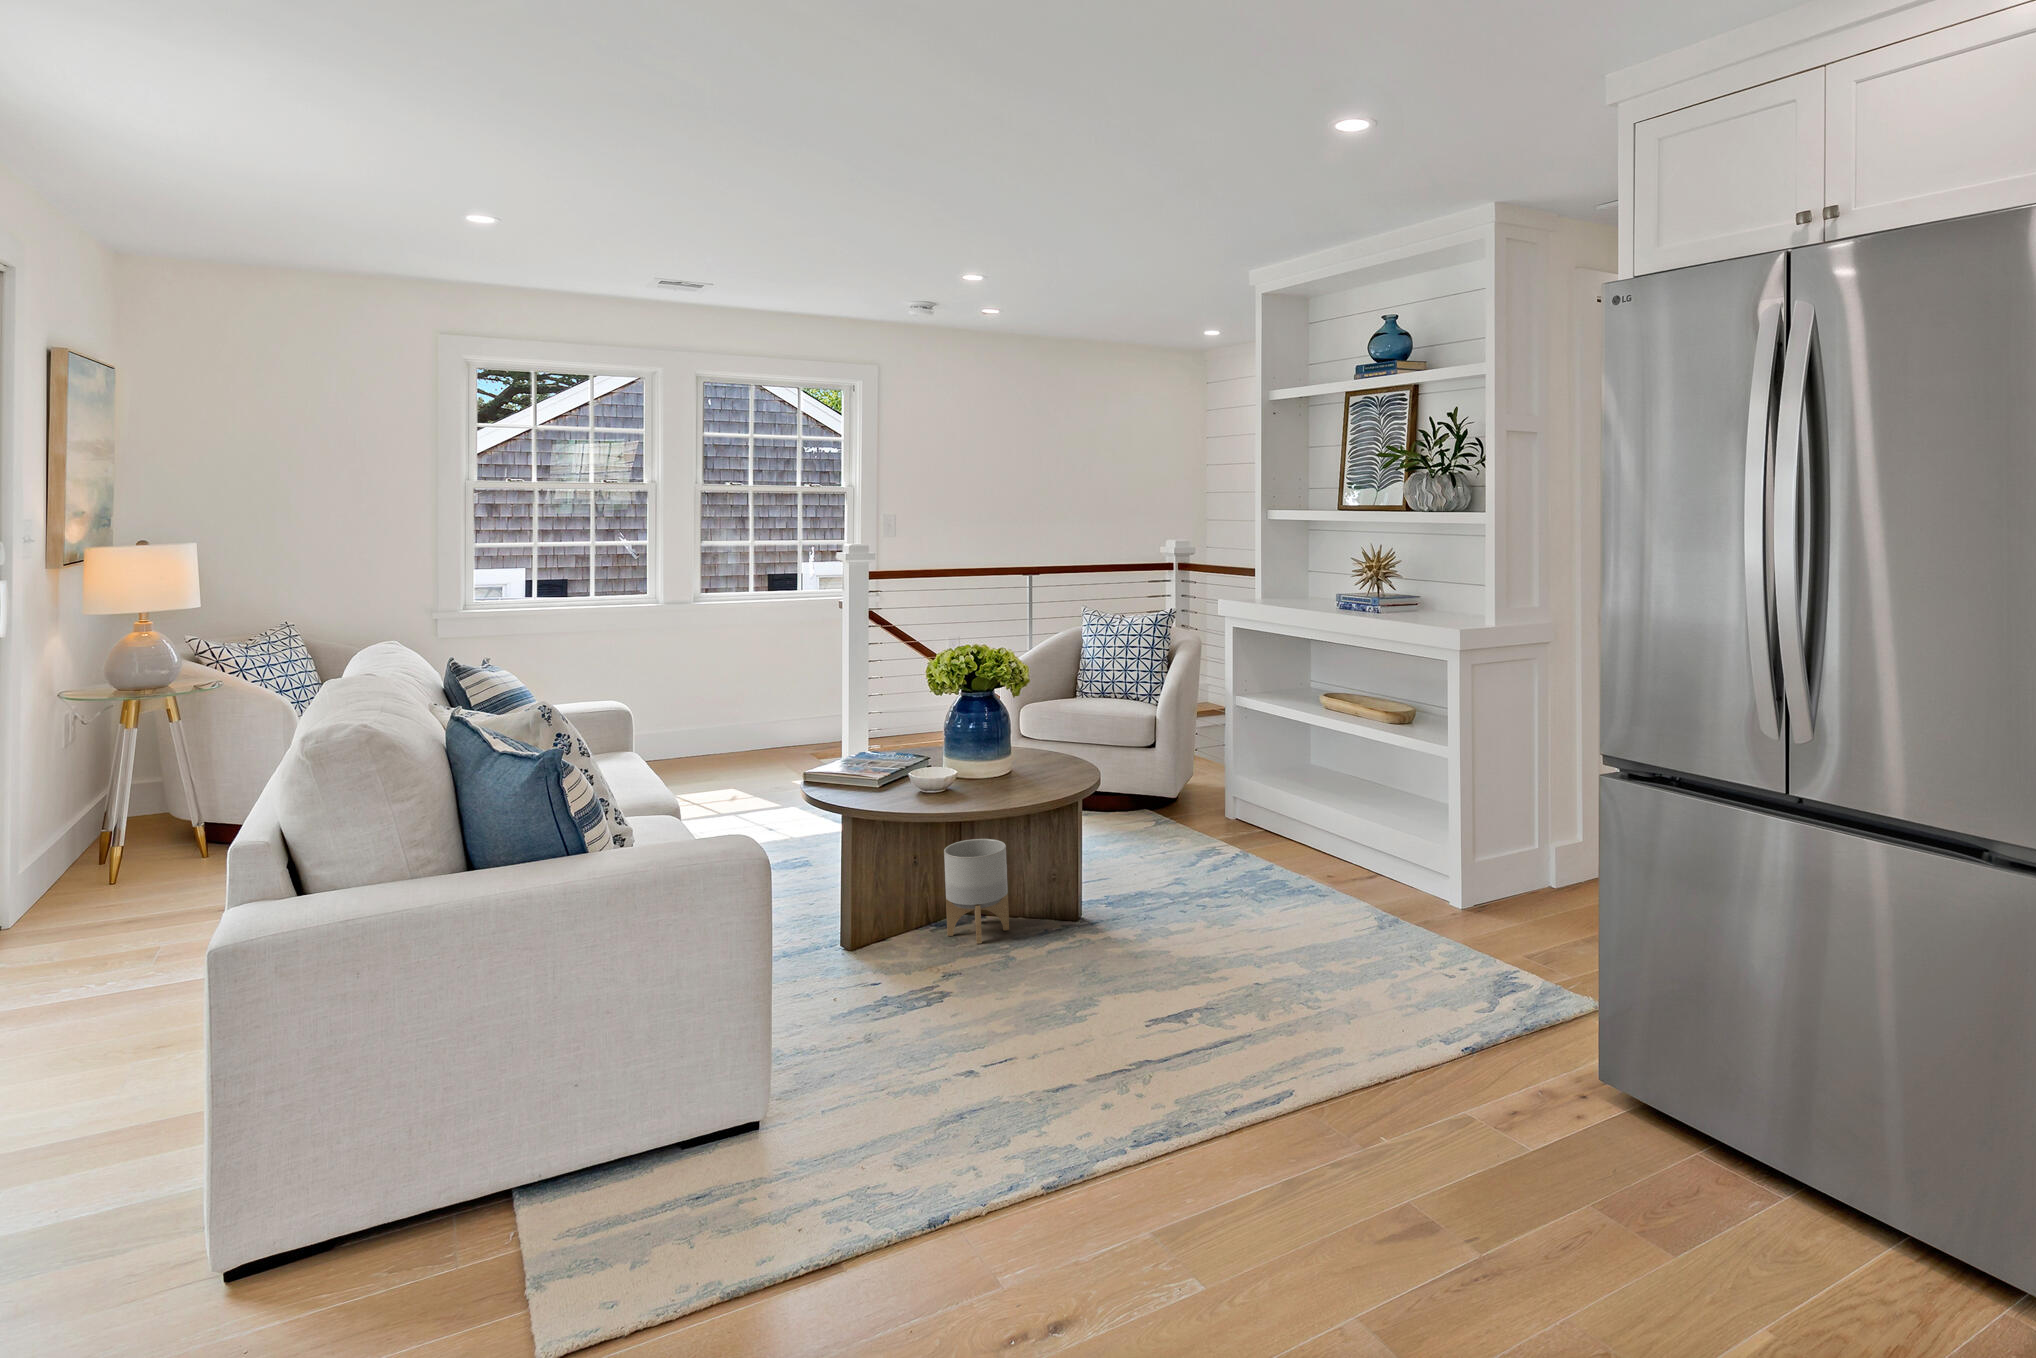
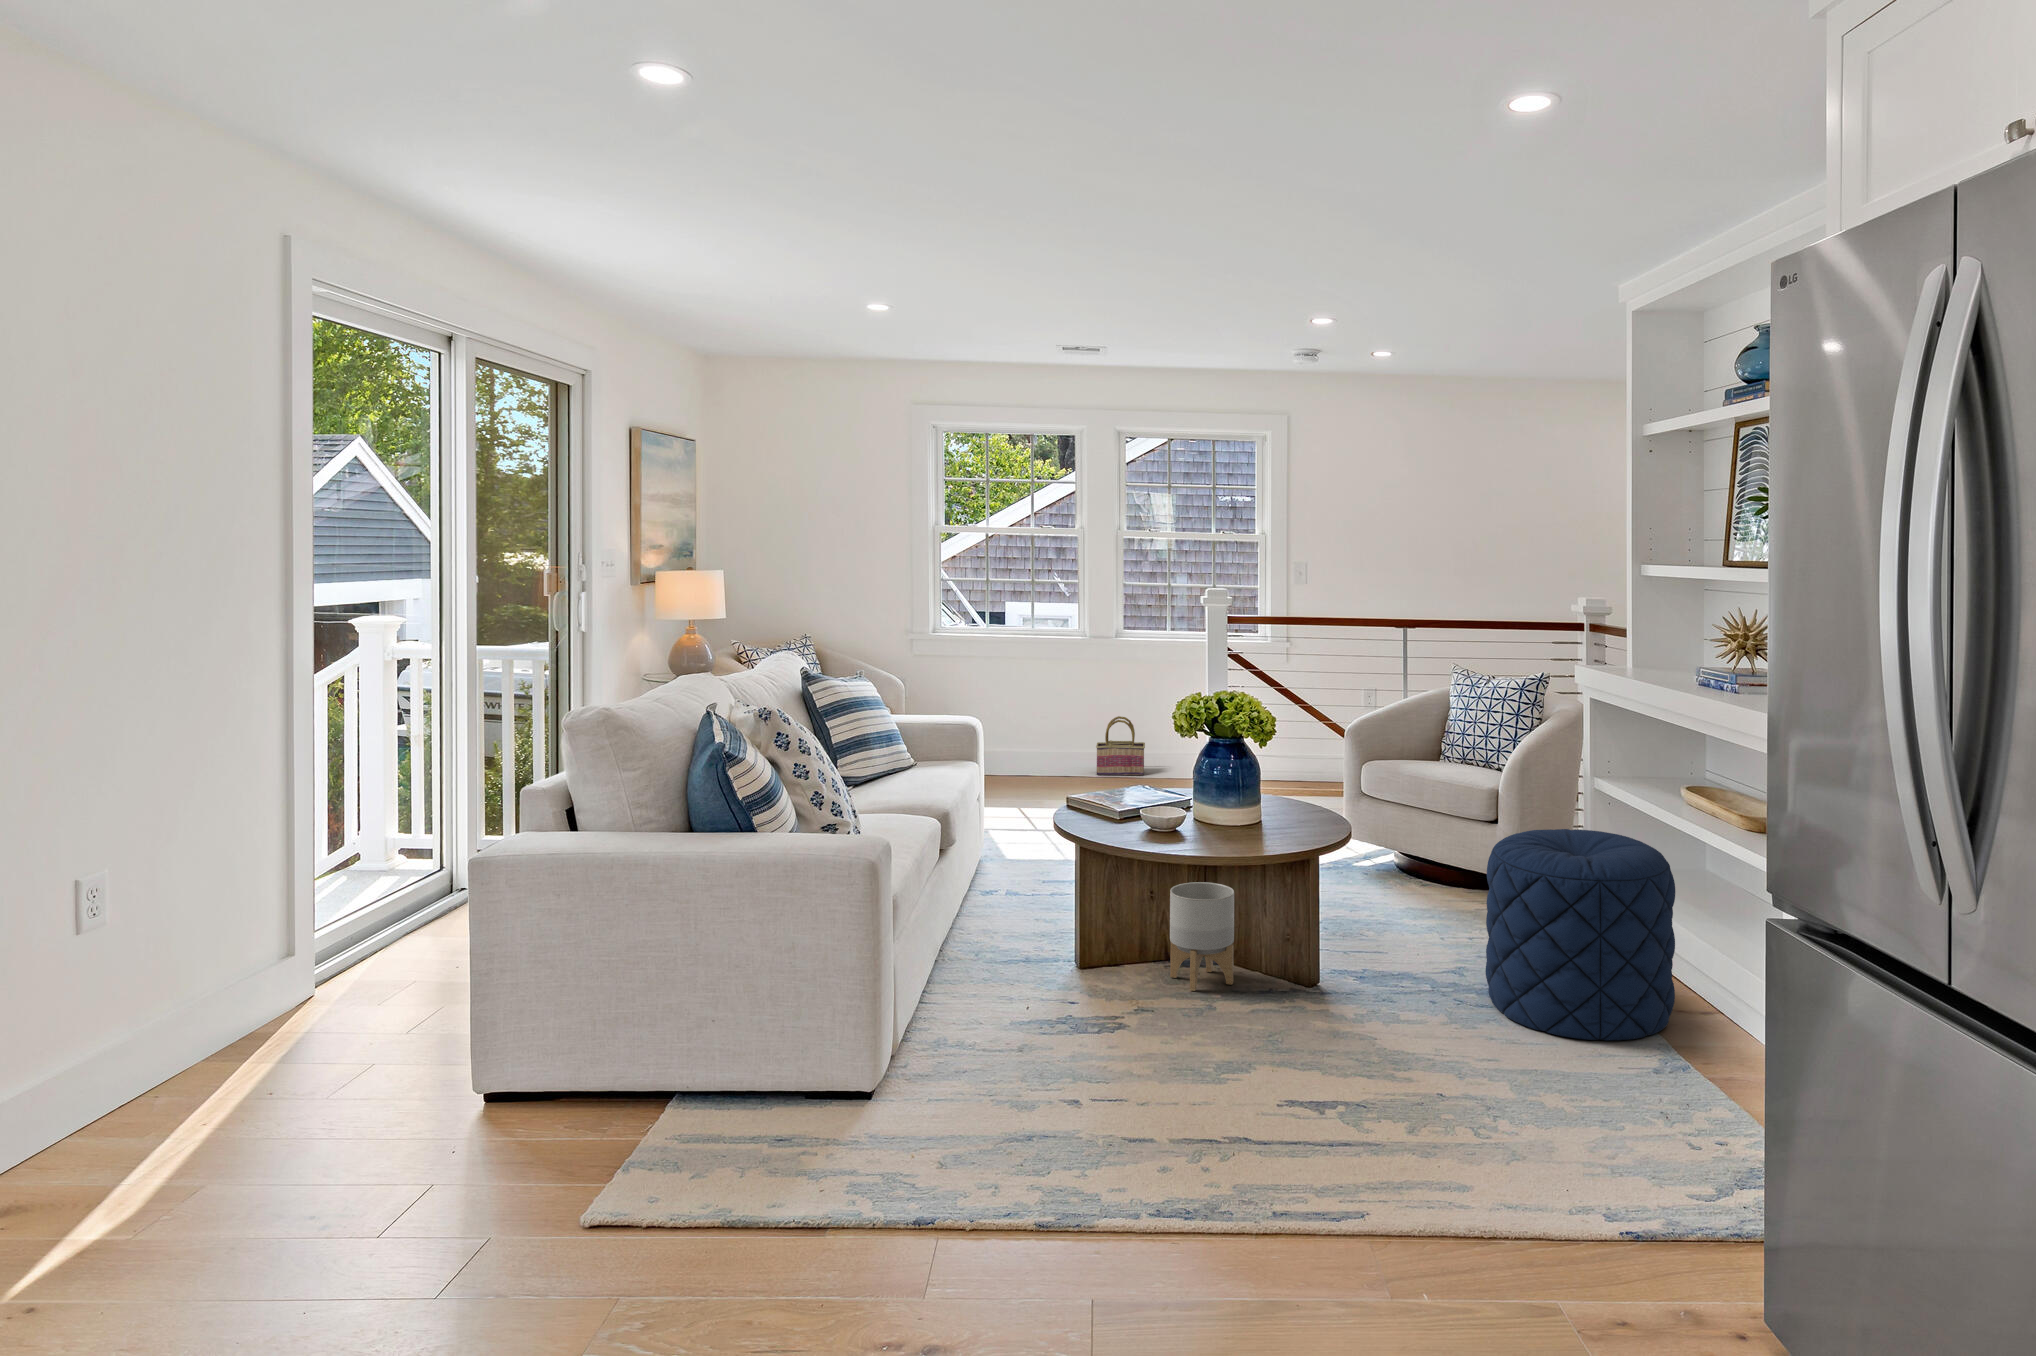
basket: none [685,697,741,759] -> present [1096,716,1145,775]
pouf: none [1218,738,1369,911] -> present [1486,829,1675,1040]

